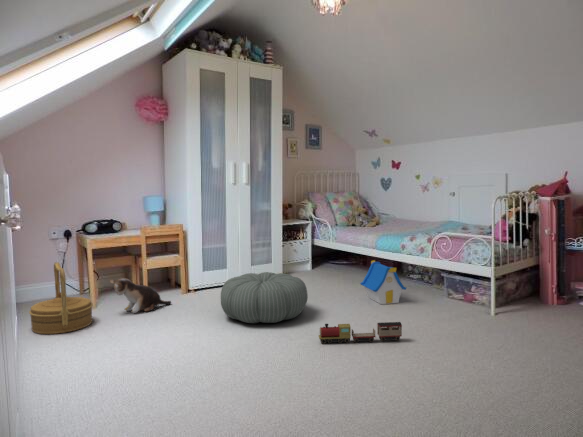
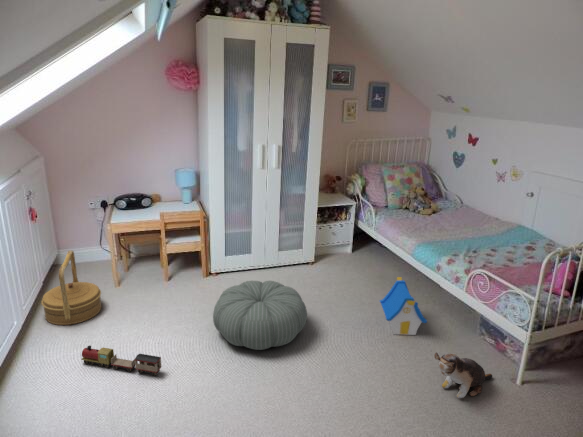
plush toy: present [110,278,171,313] -> present [434,353,492,398]
toy train: present [319,322,402,344] -> present [81,346,162,376]

